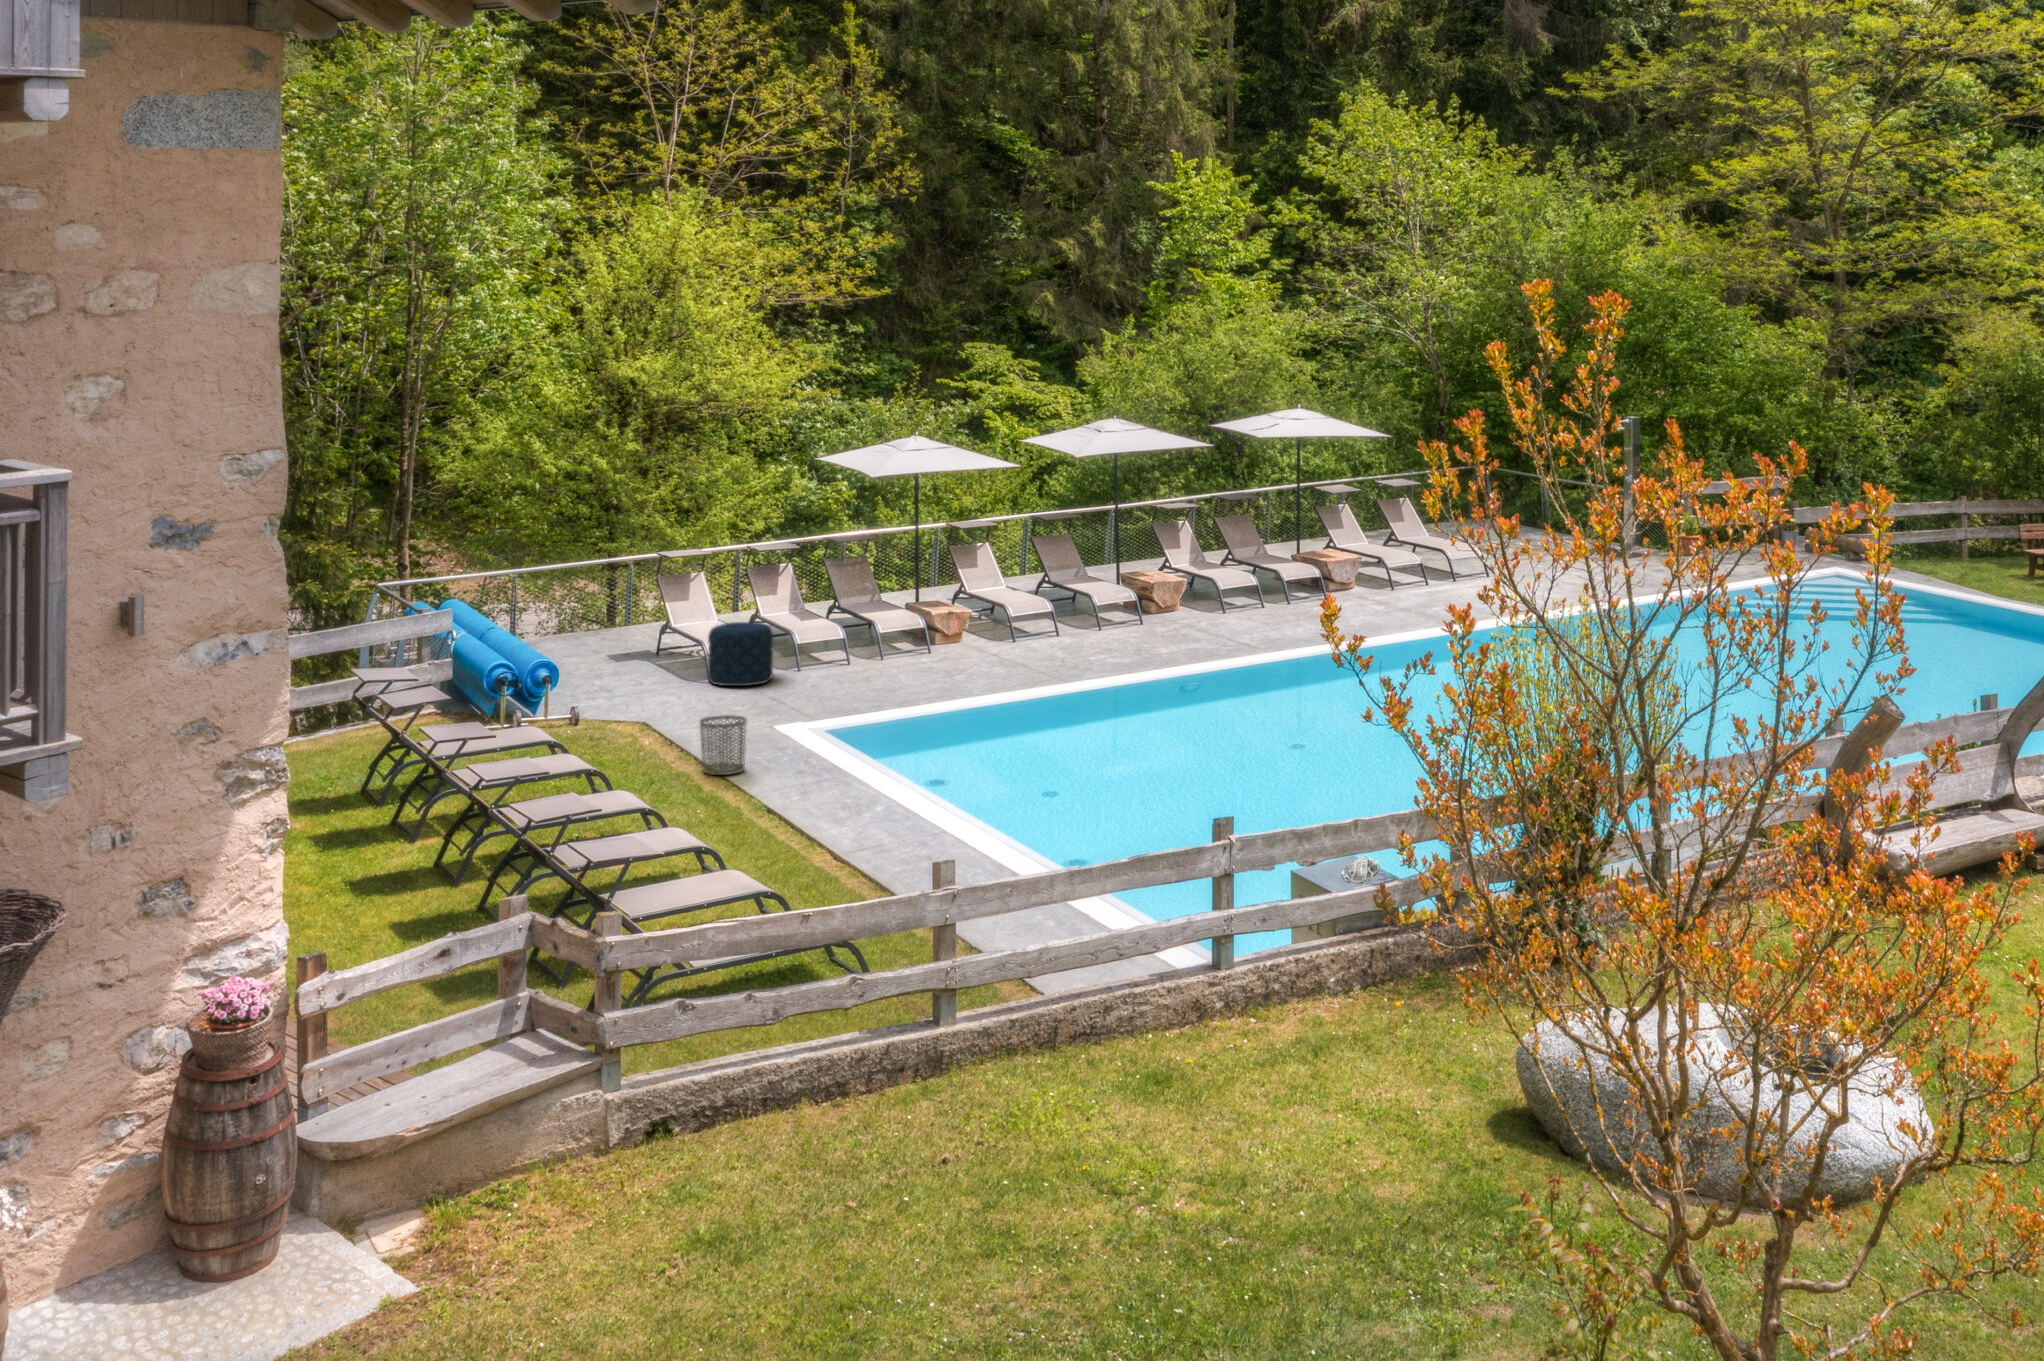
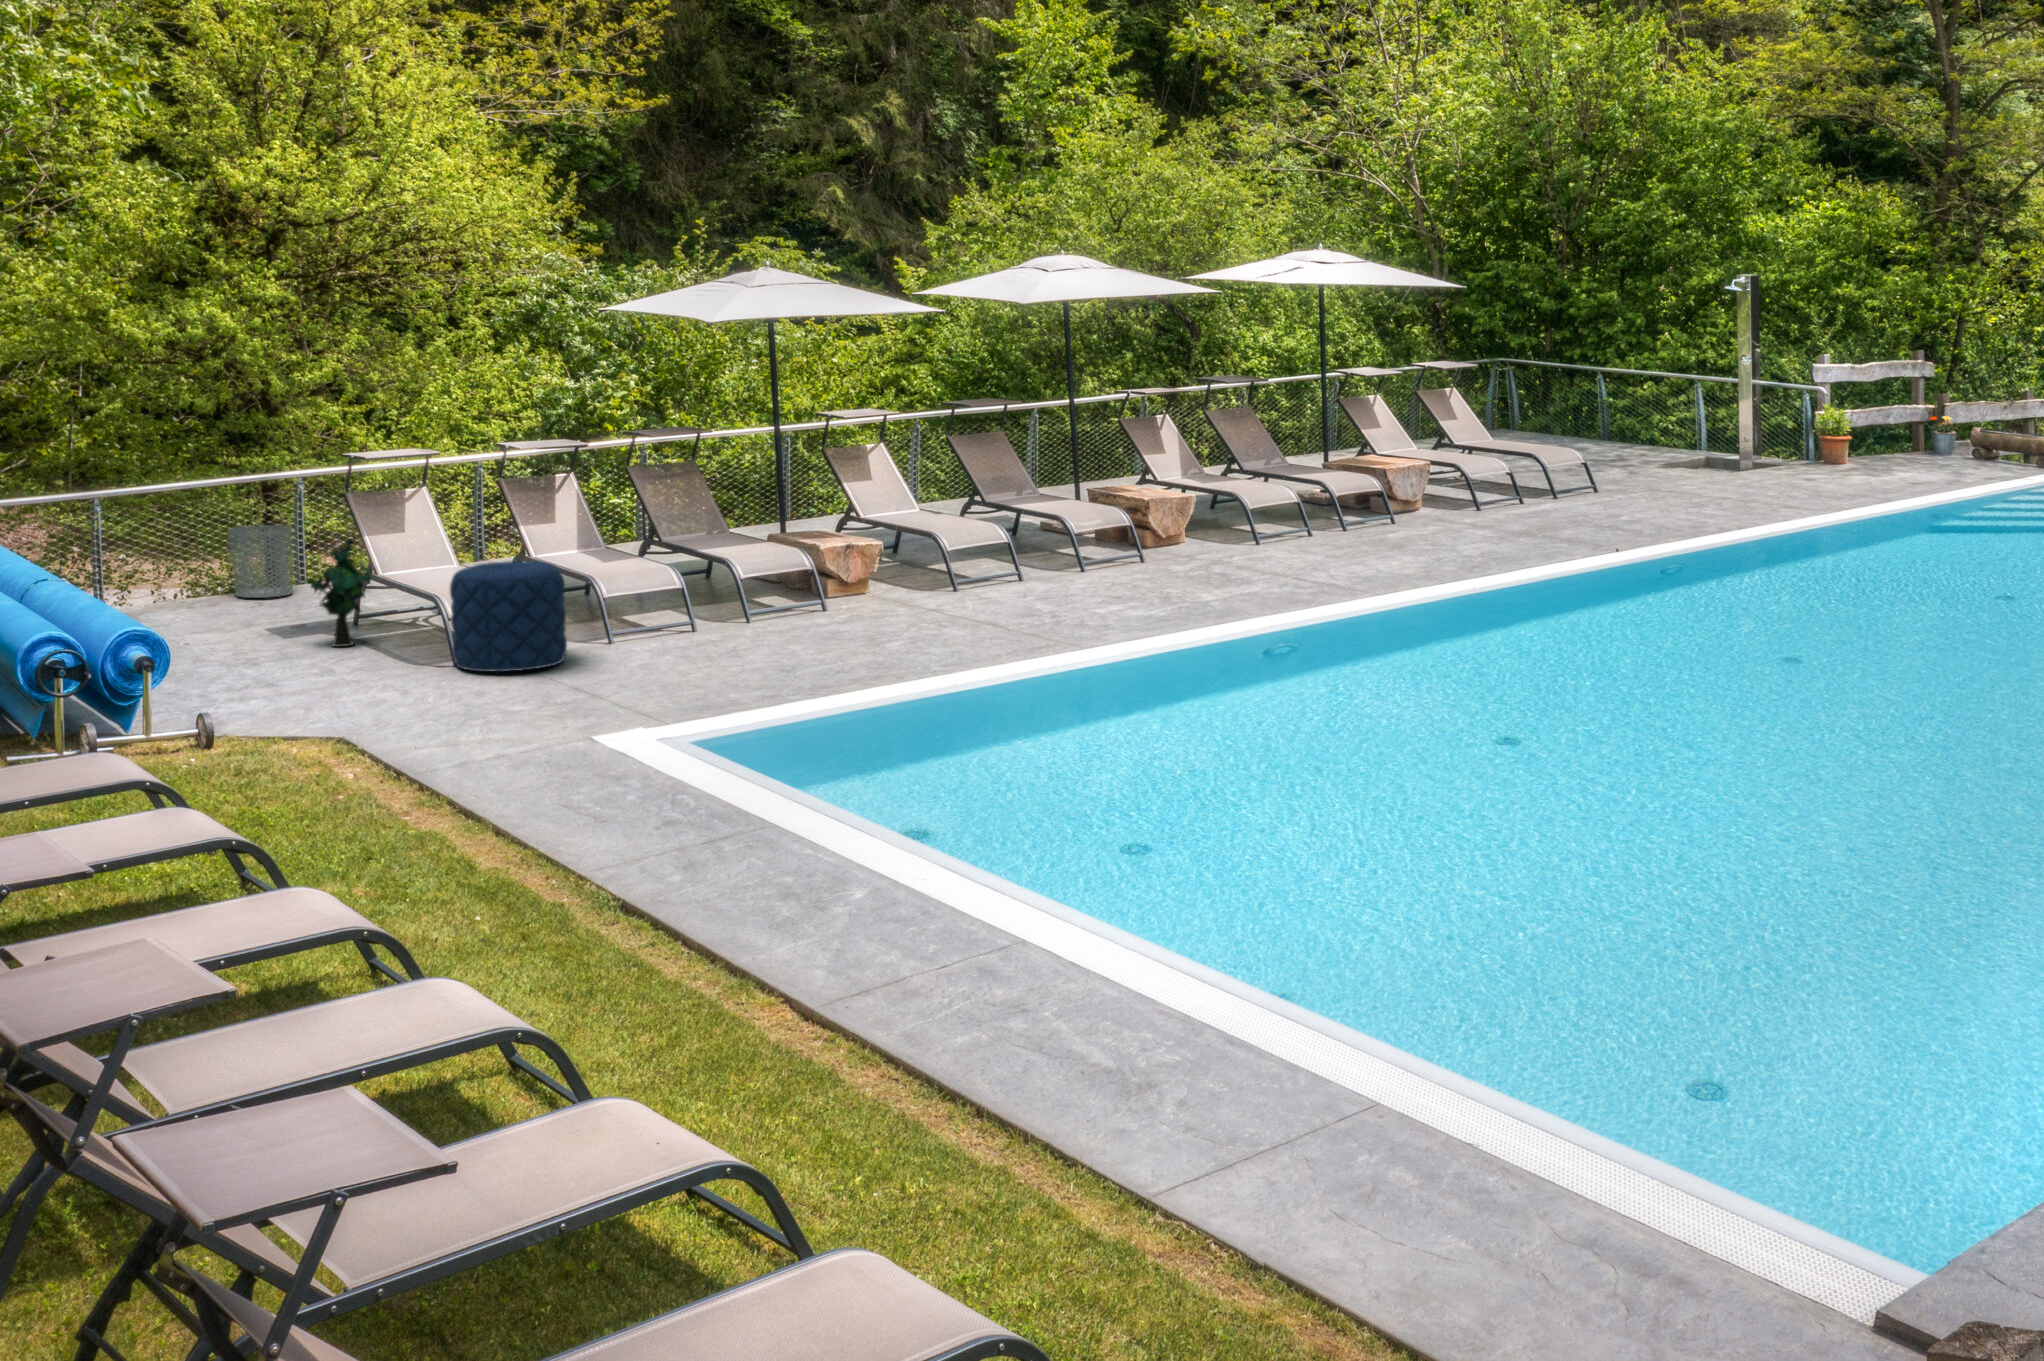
decorative plant: none [629,606,667,669] -> present [307,539,371,647]
waste bin: present [700,715,747,775] -> present [228,525,293,598]

